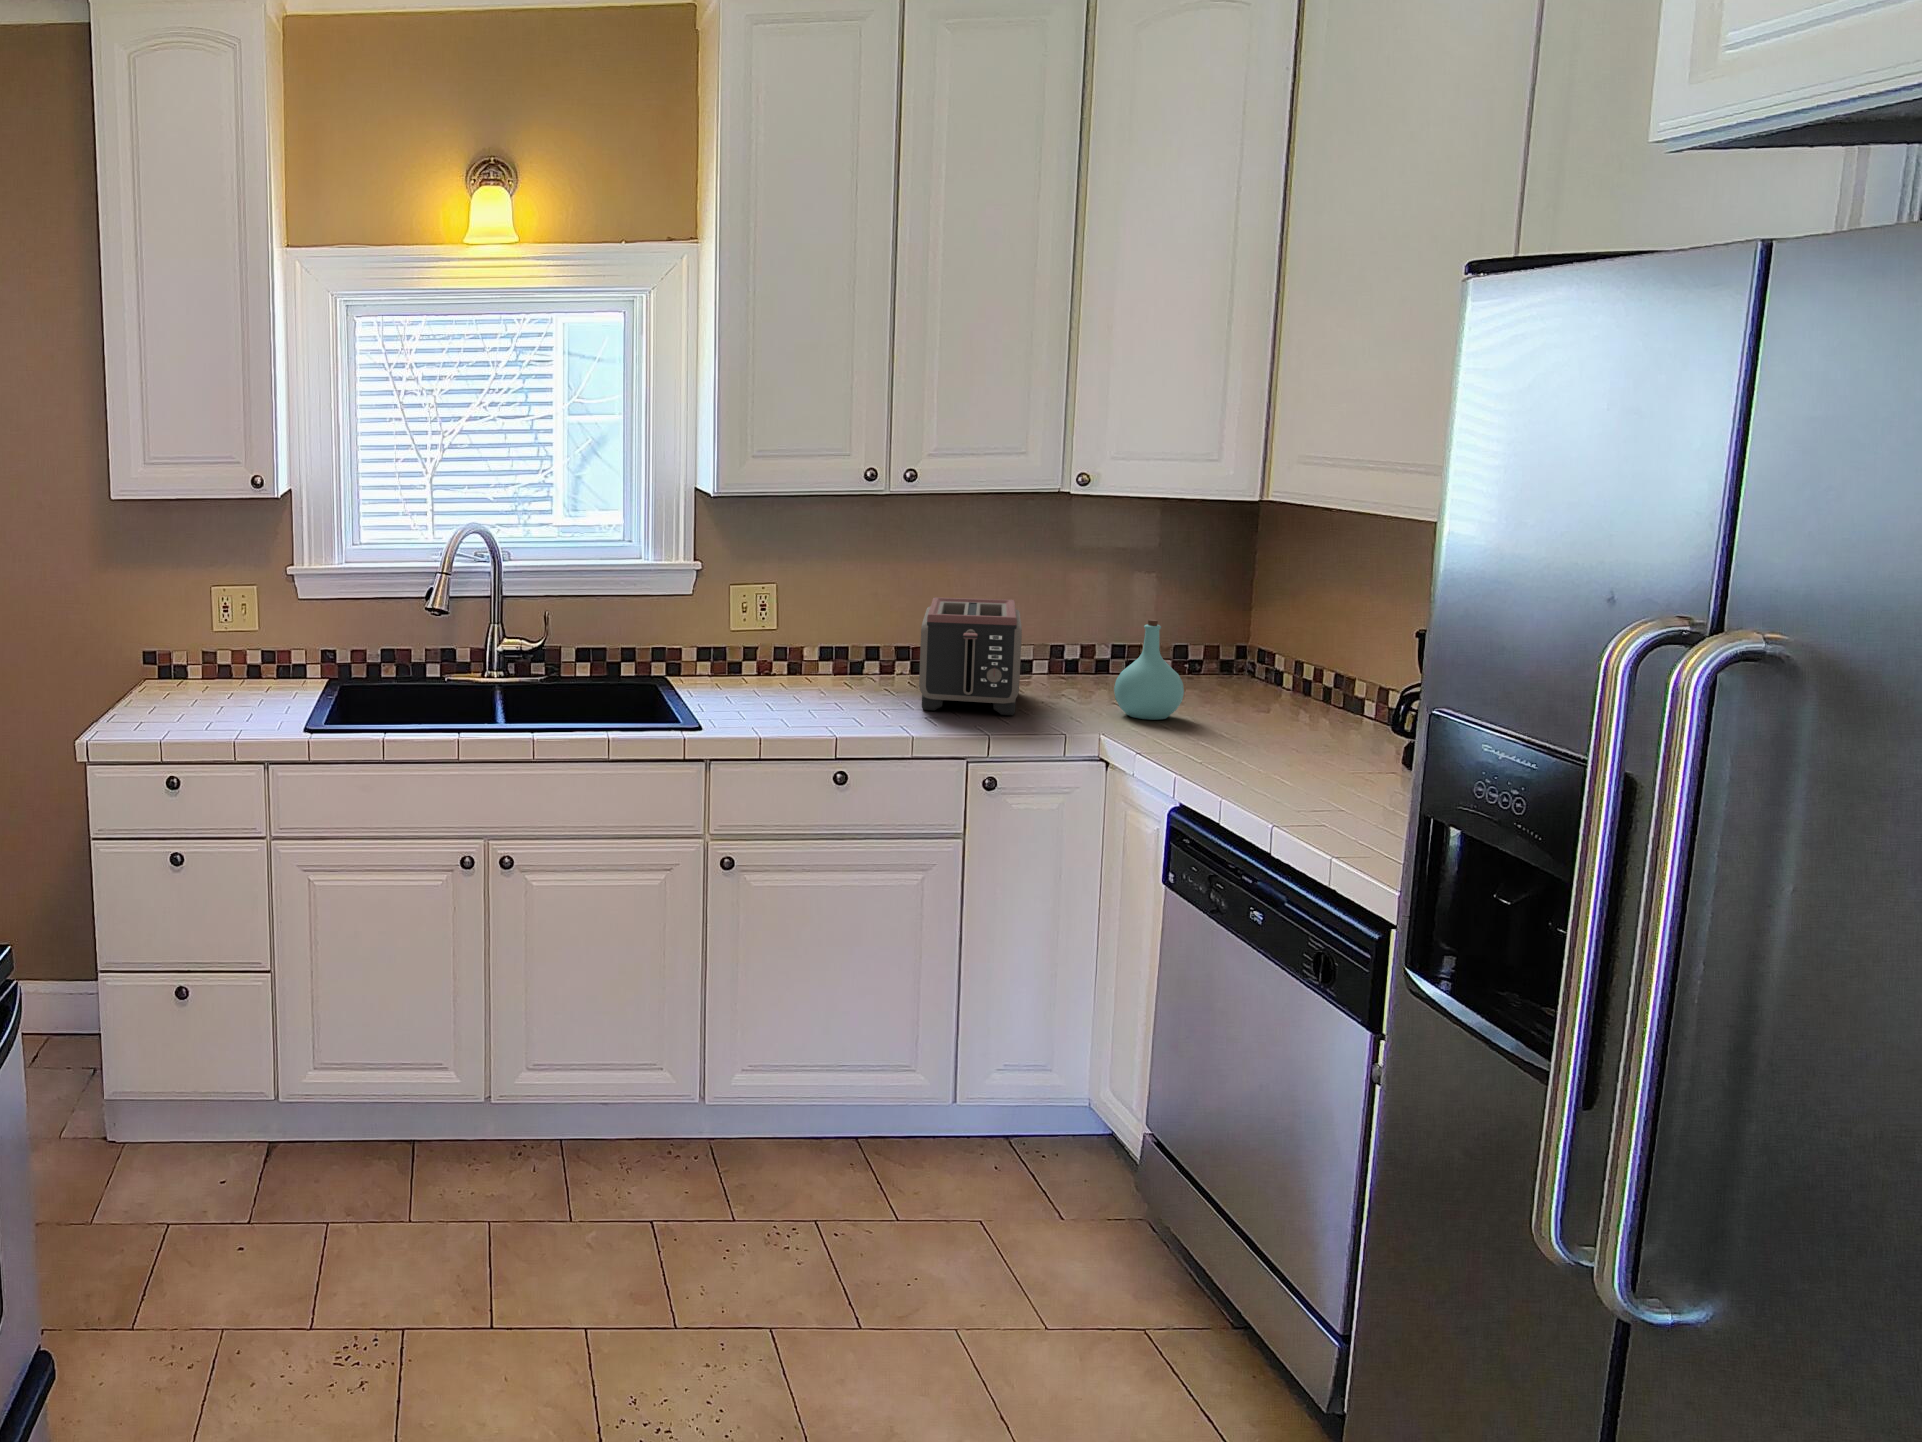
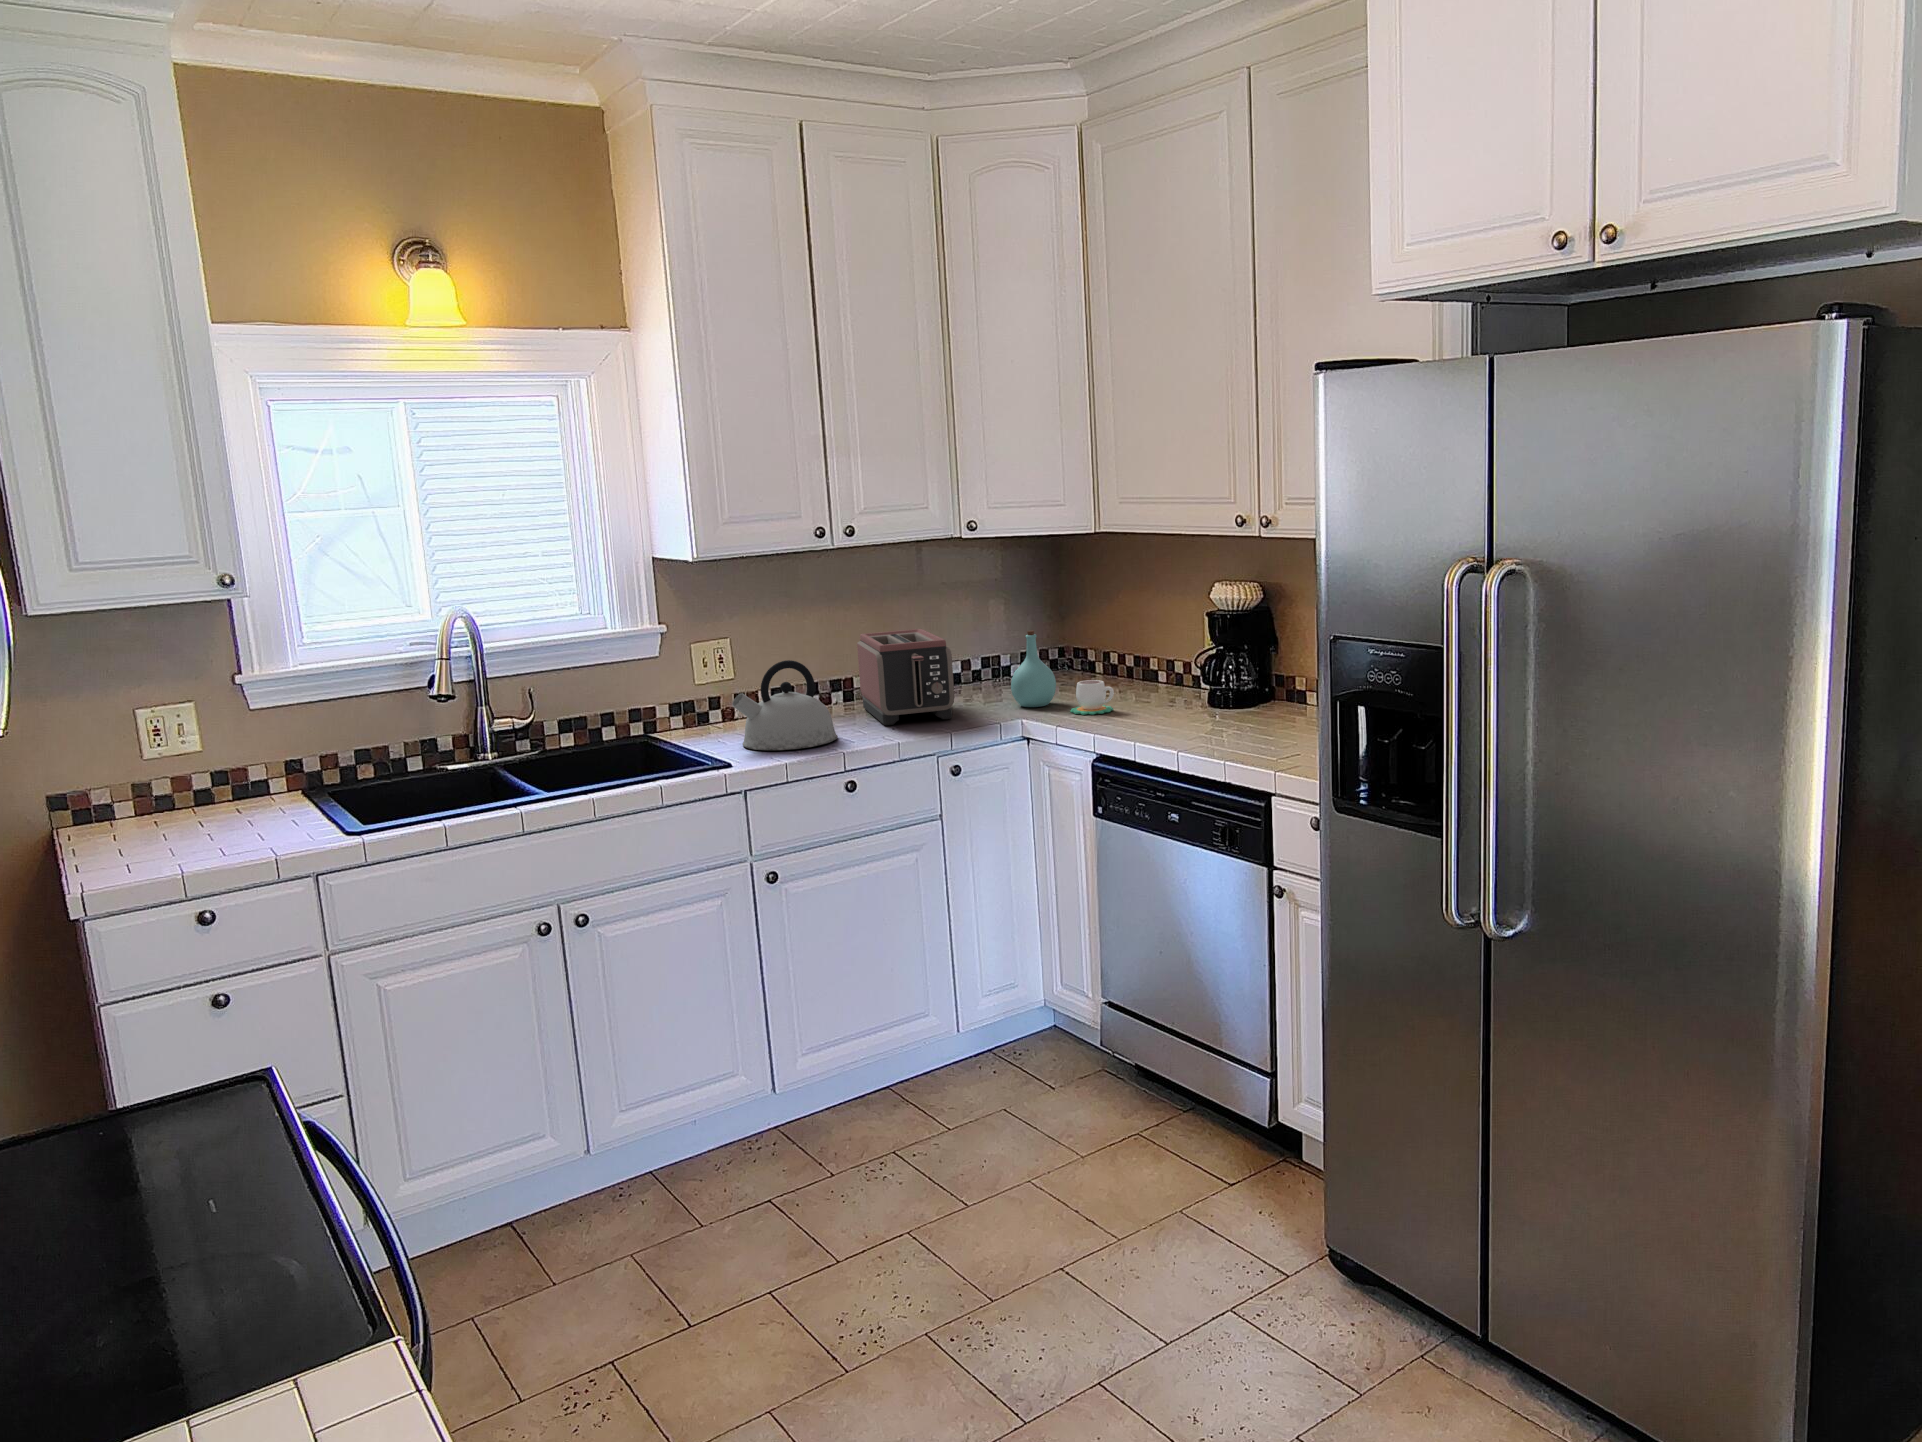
kettle: none [730,618,851,721] -> present [732,660,838,750]
mug: none [1185,696,1254,745] -> present [1070,680,1114,715]

